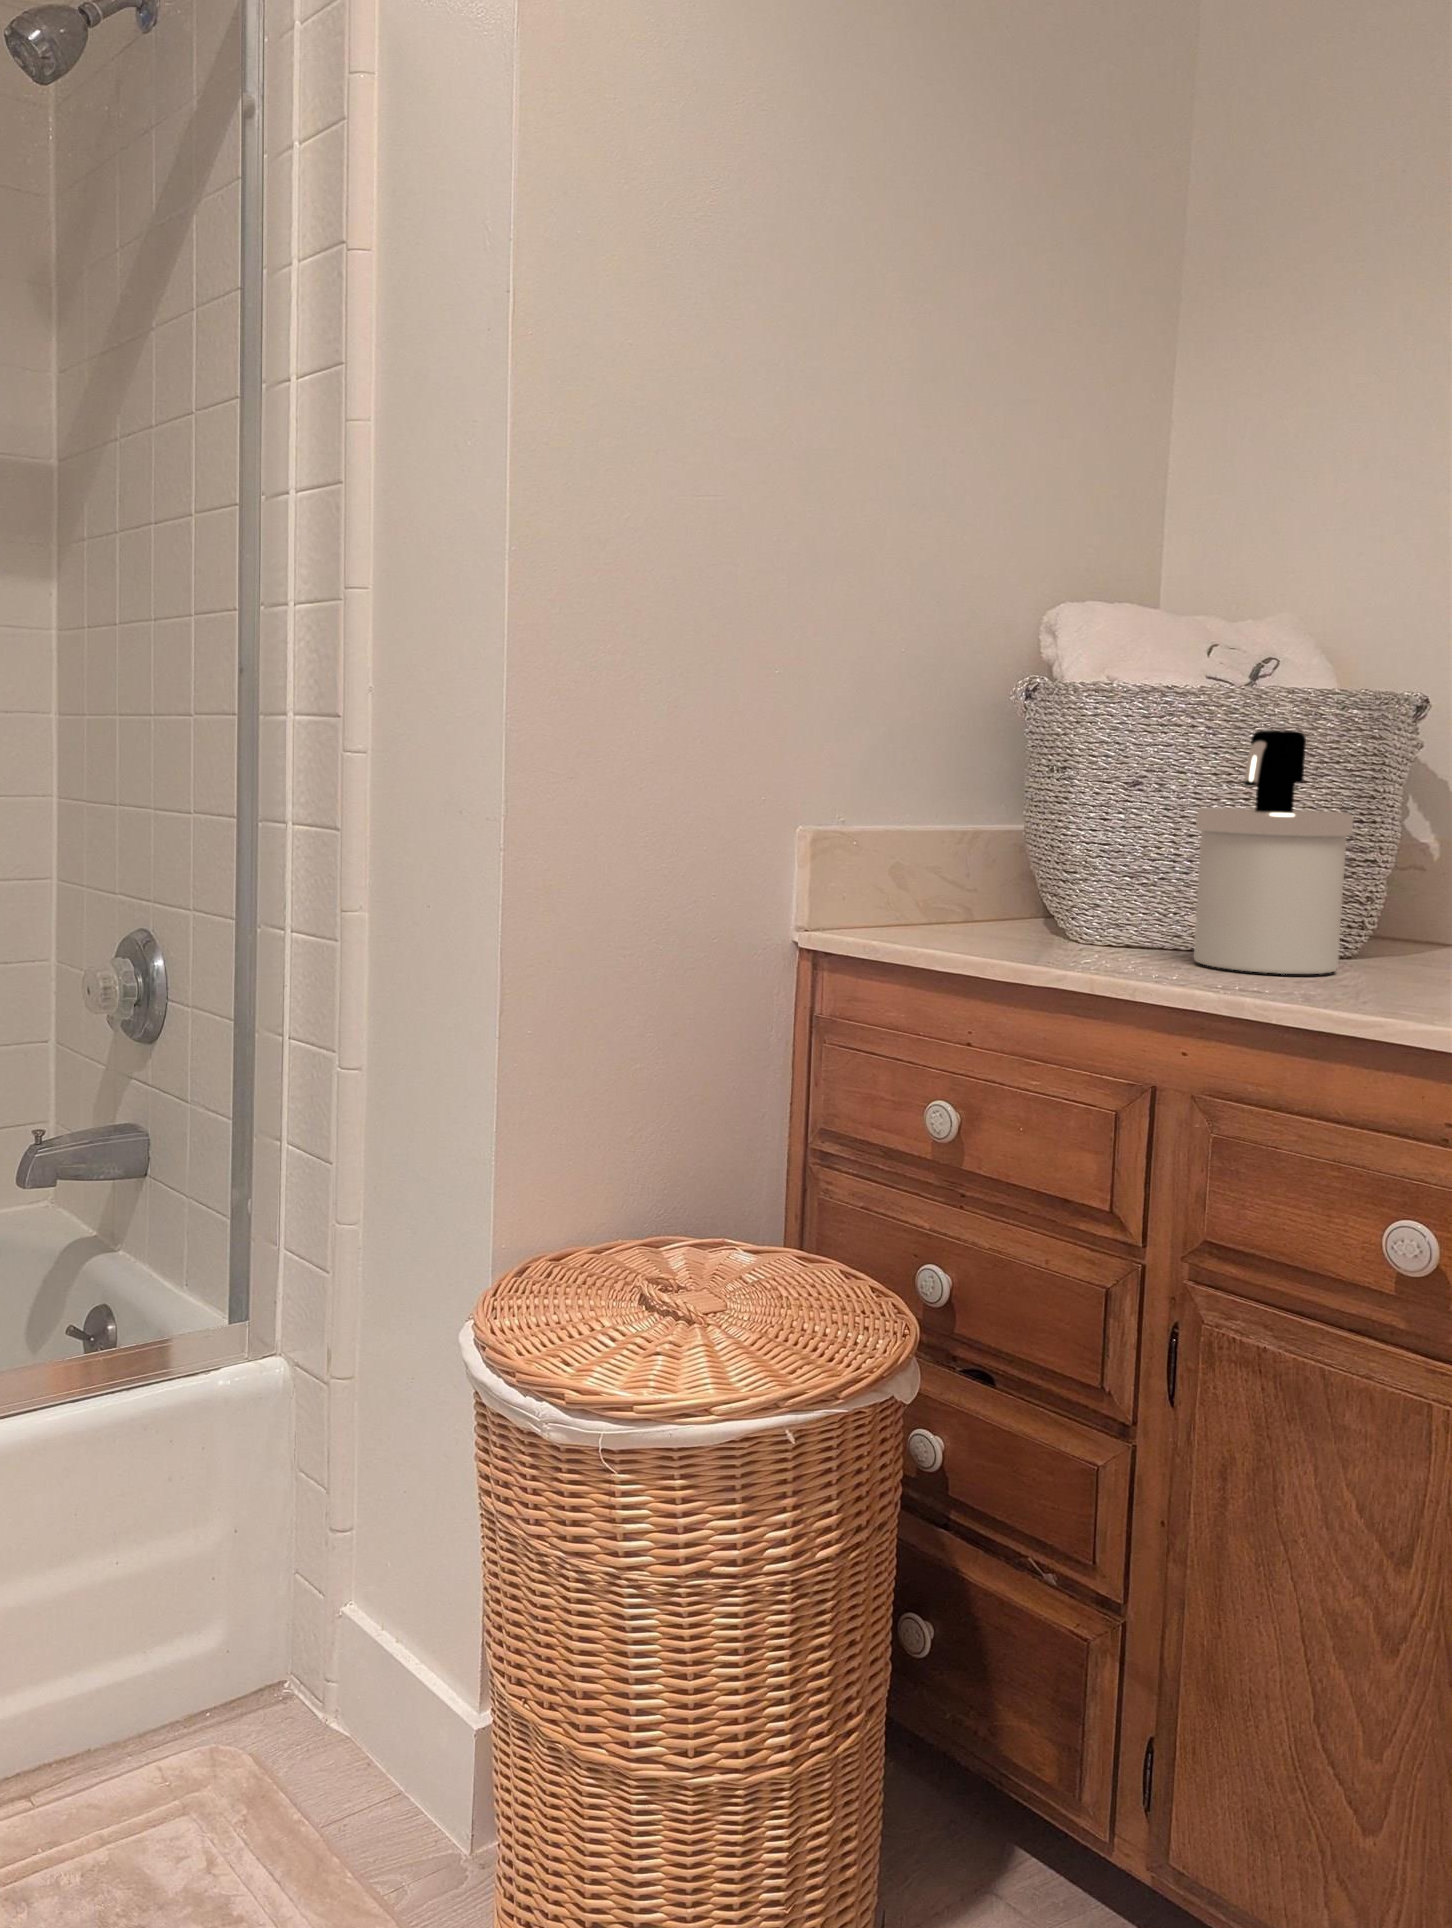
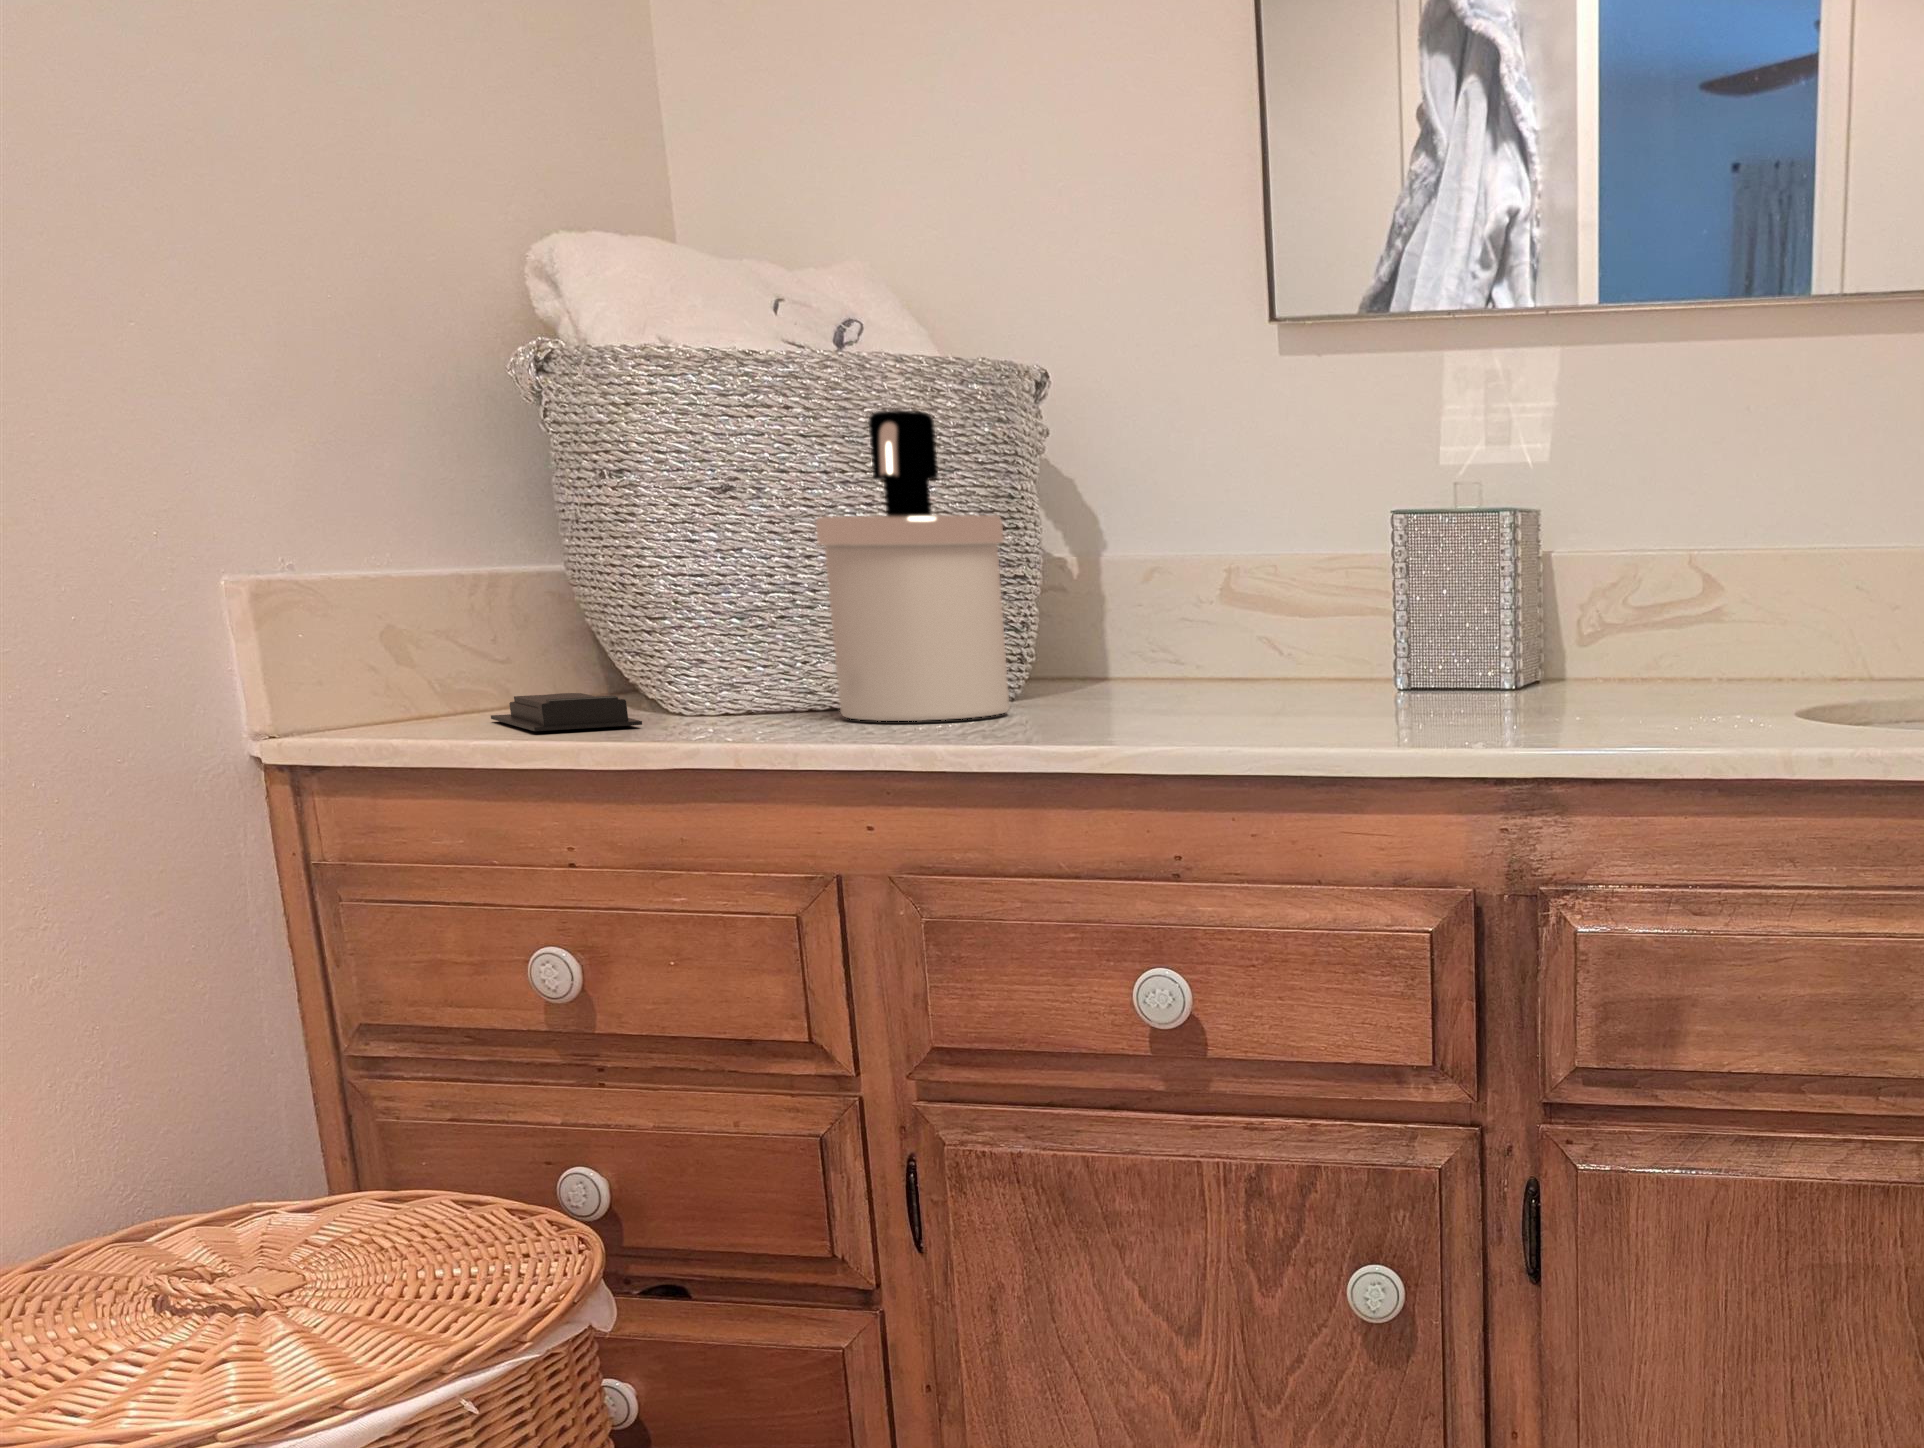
soap bar: none [947,921,1042,951] -> present [491,693,642,731]

